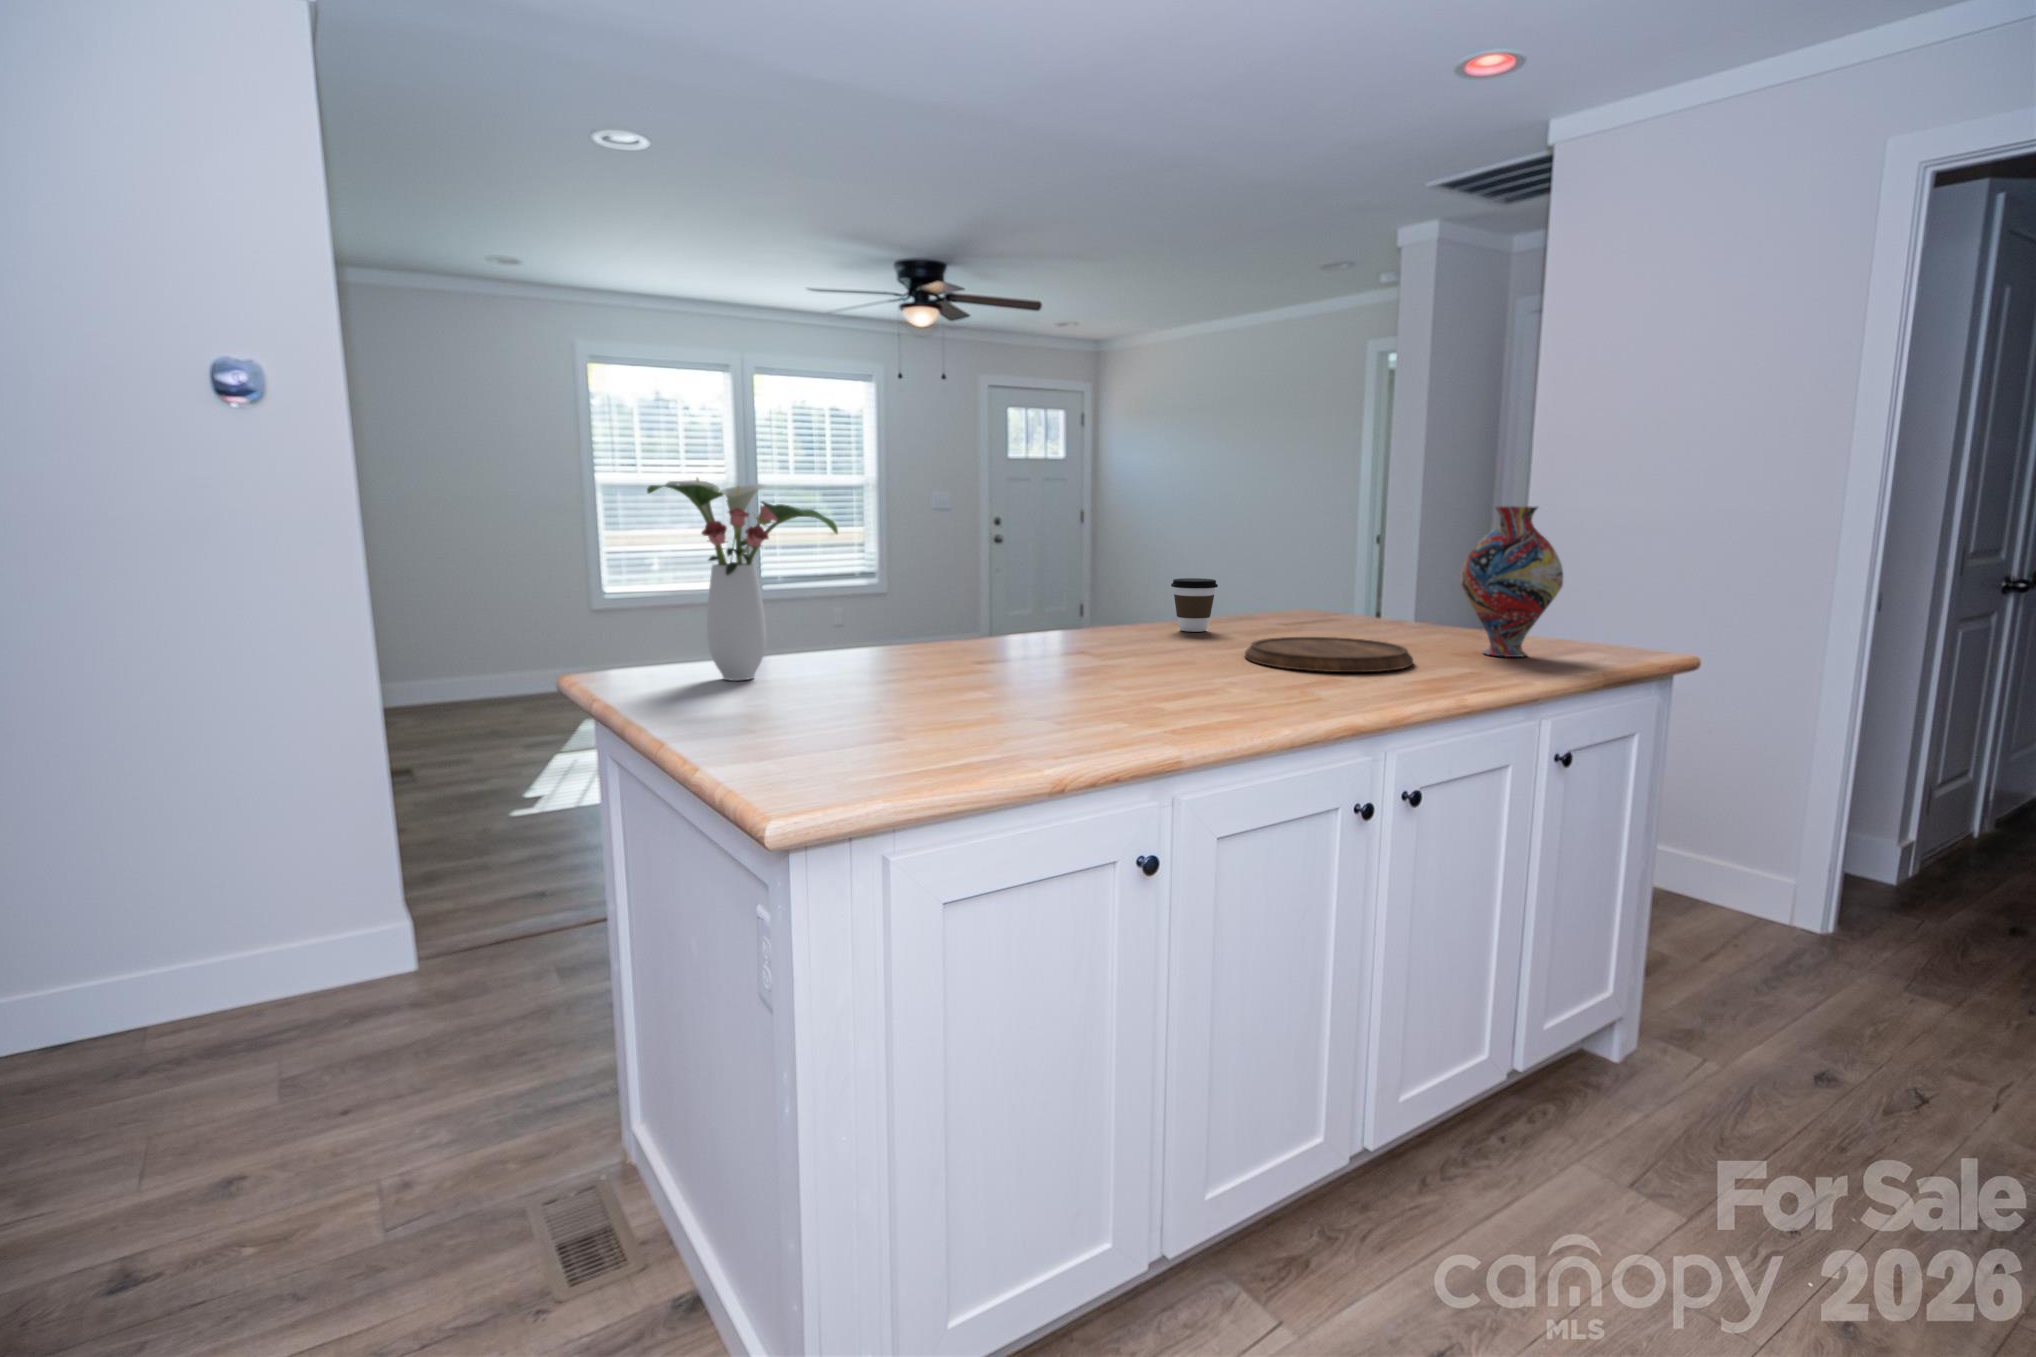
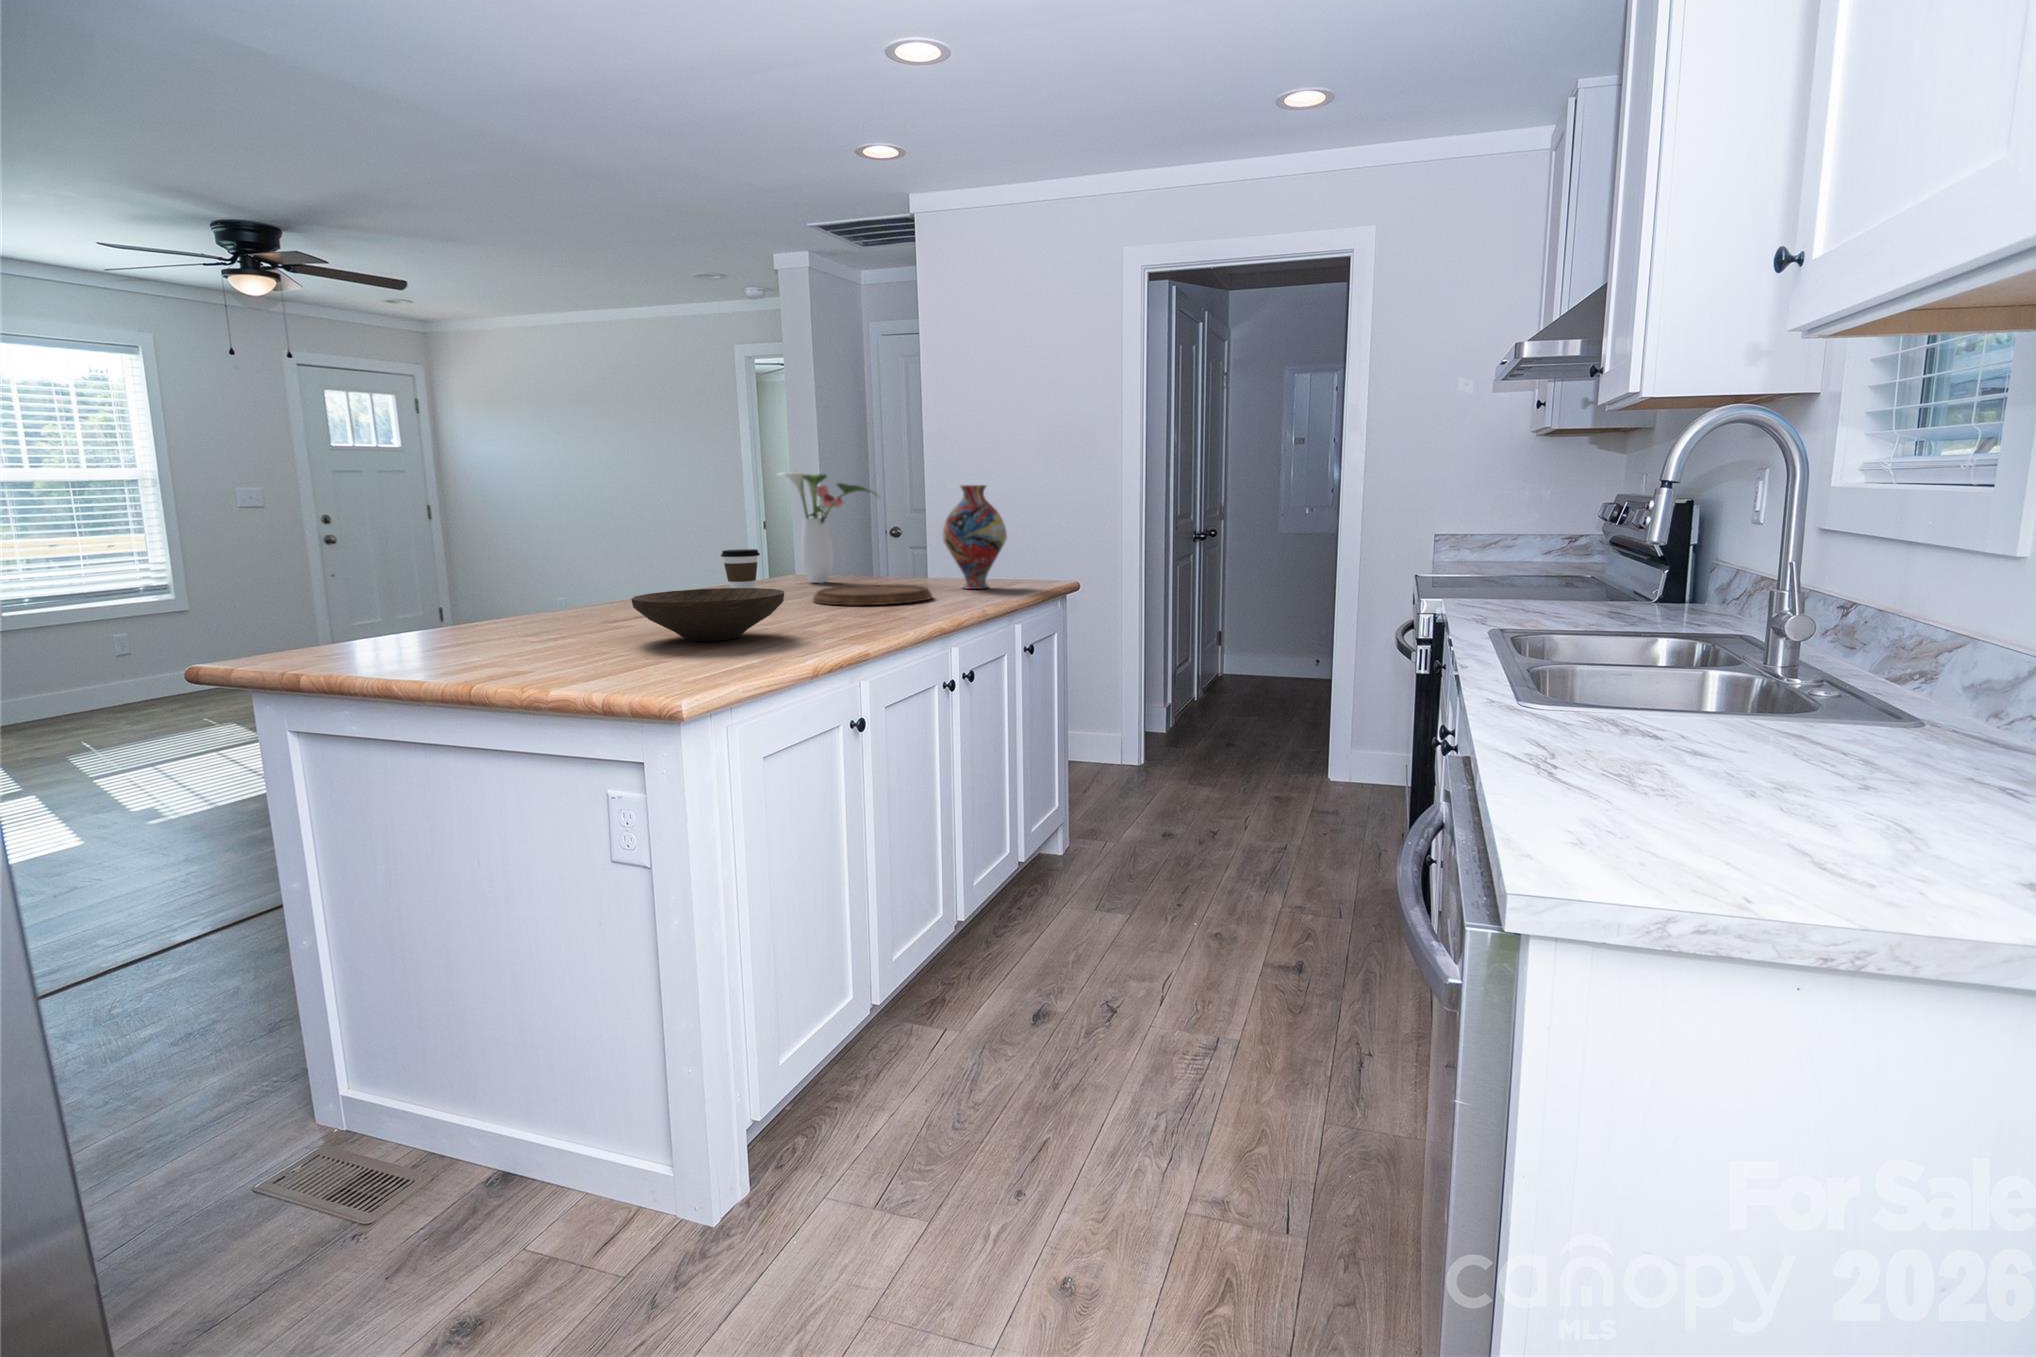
flower arrangement: present [647,478,838,680] -> present [779,472,875,583]
wooden bowl: none [923,636,1114,709] -> present [631,588,784,641]

